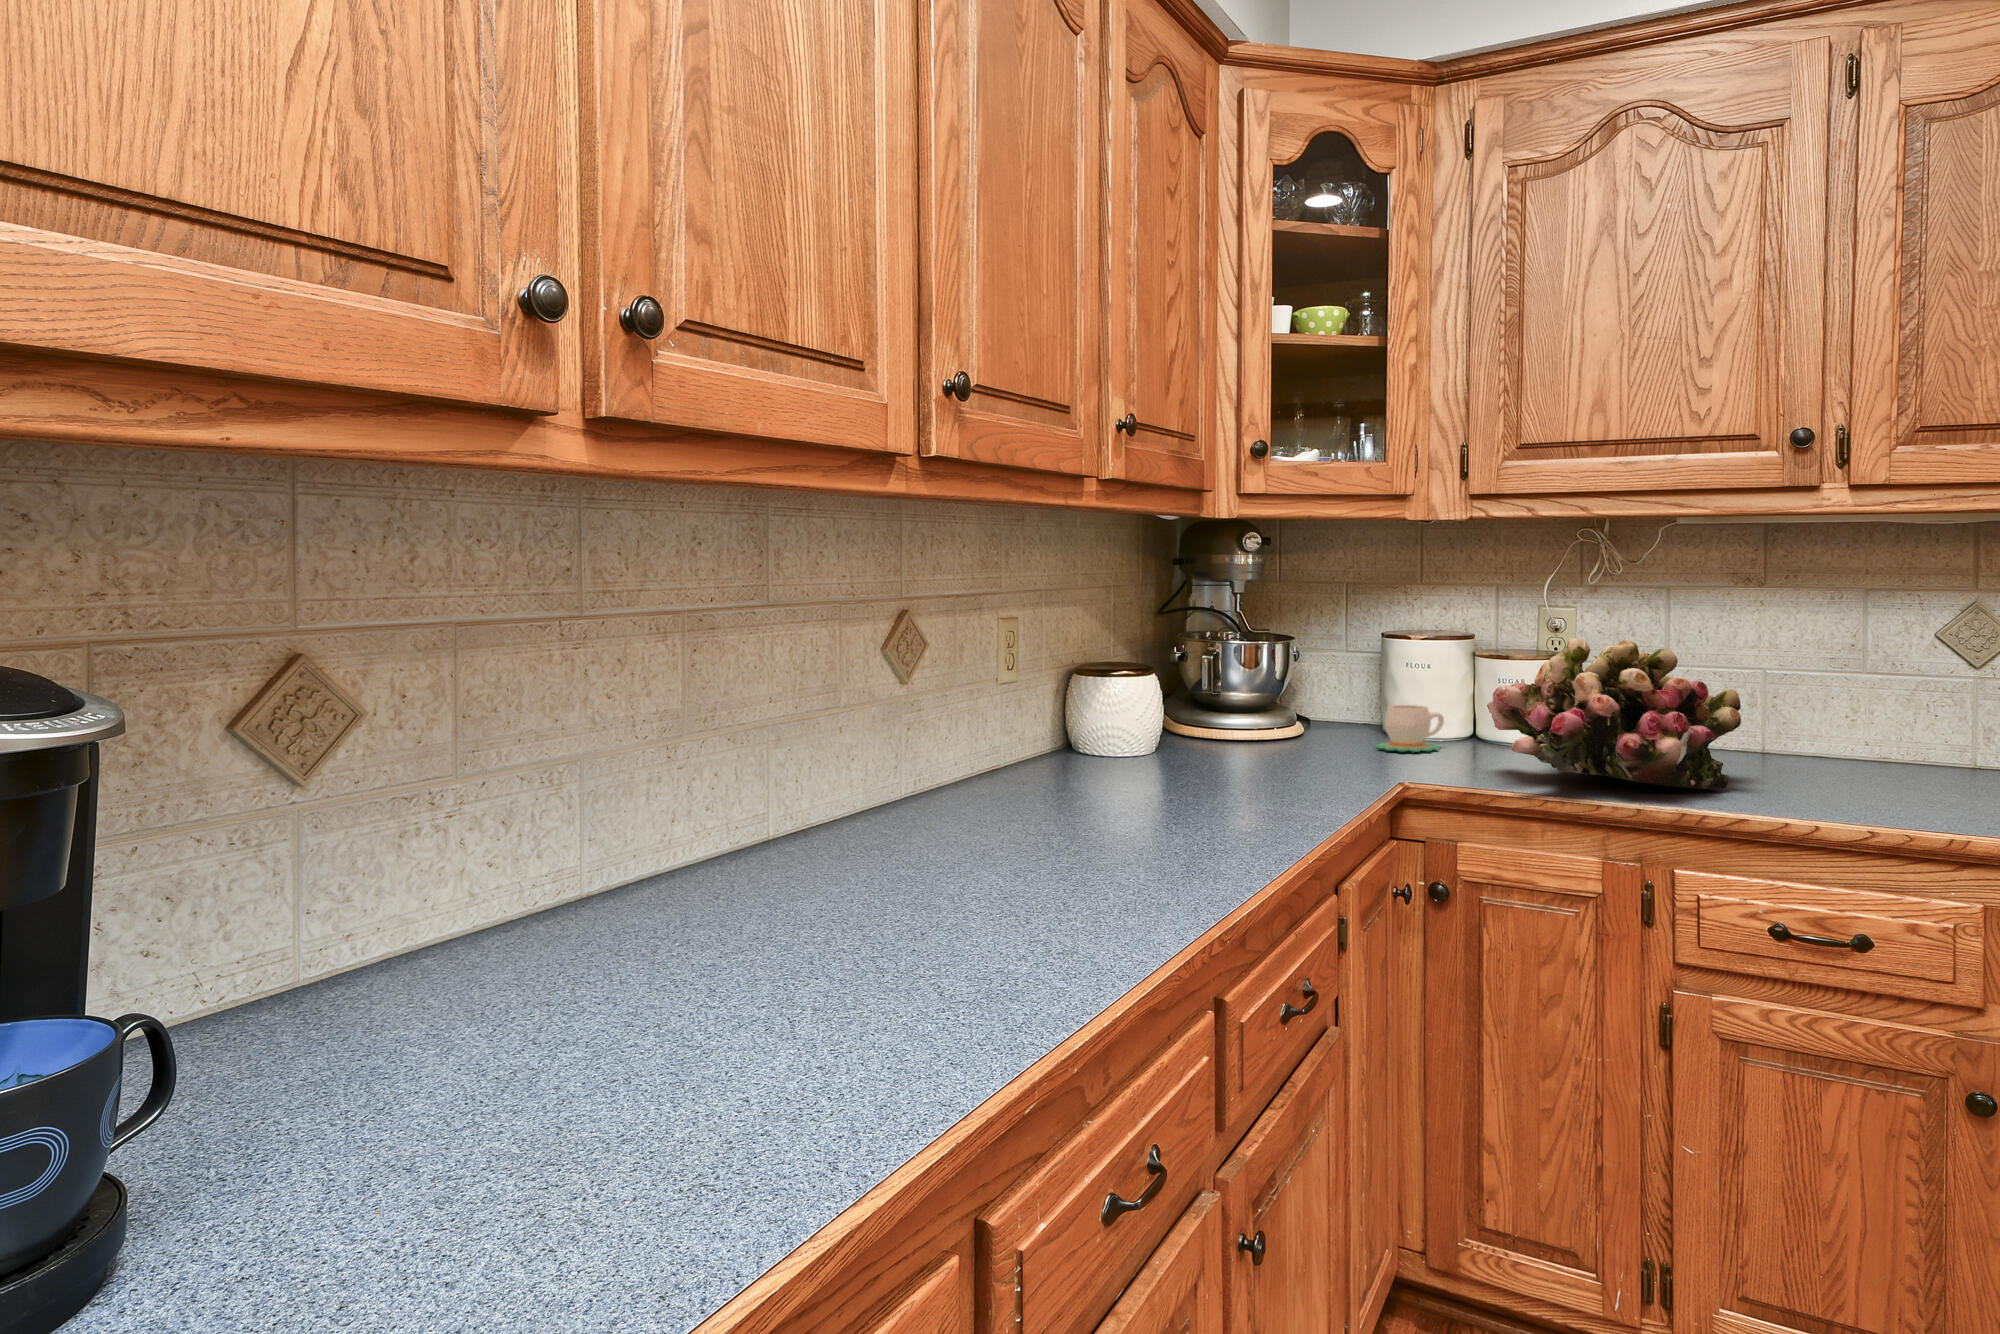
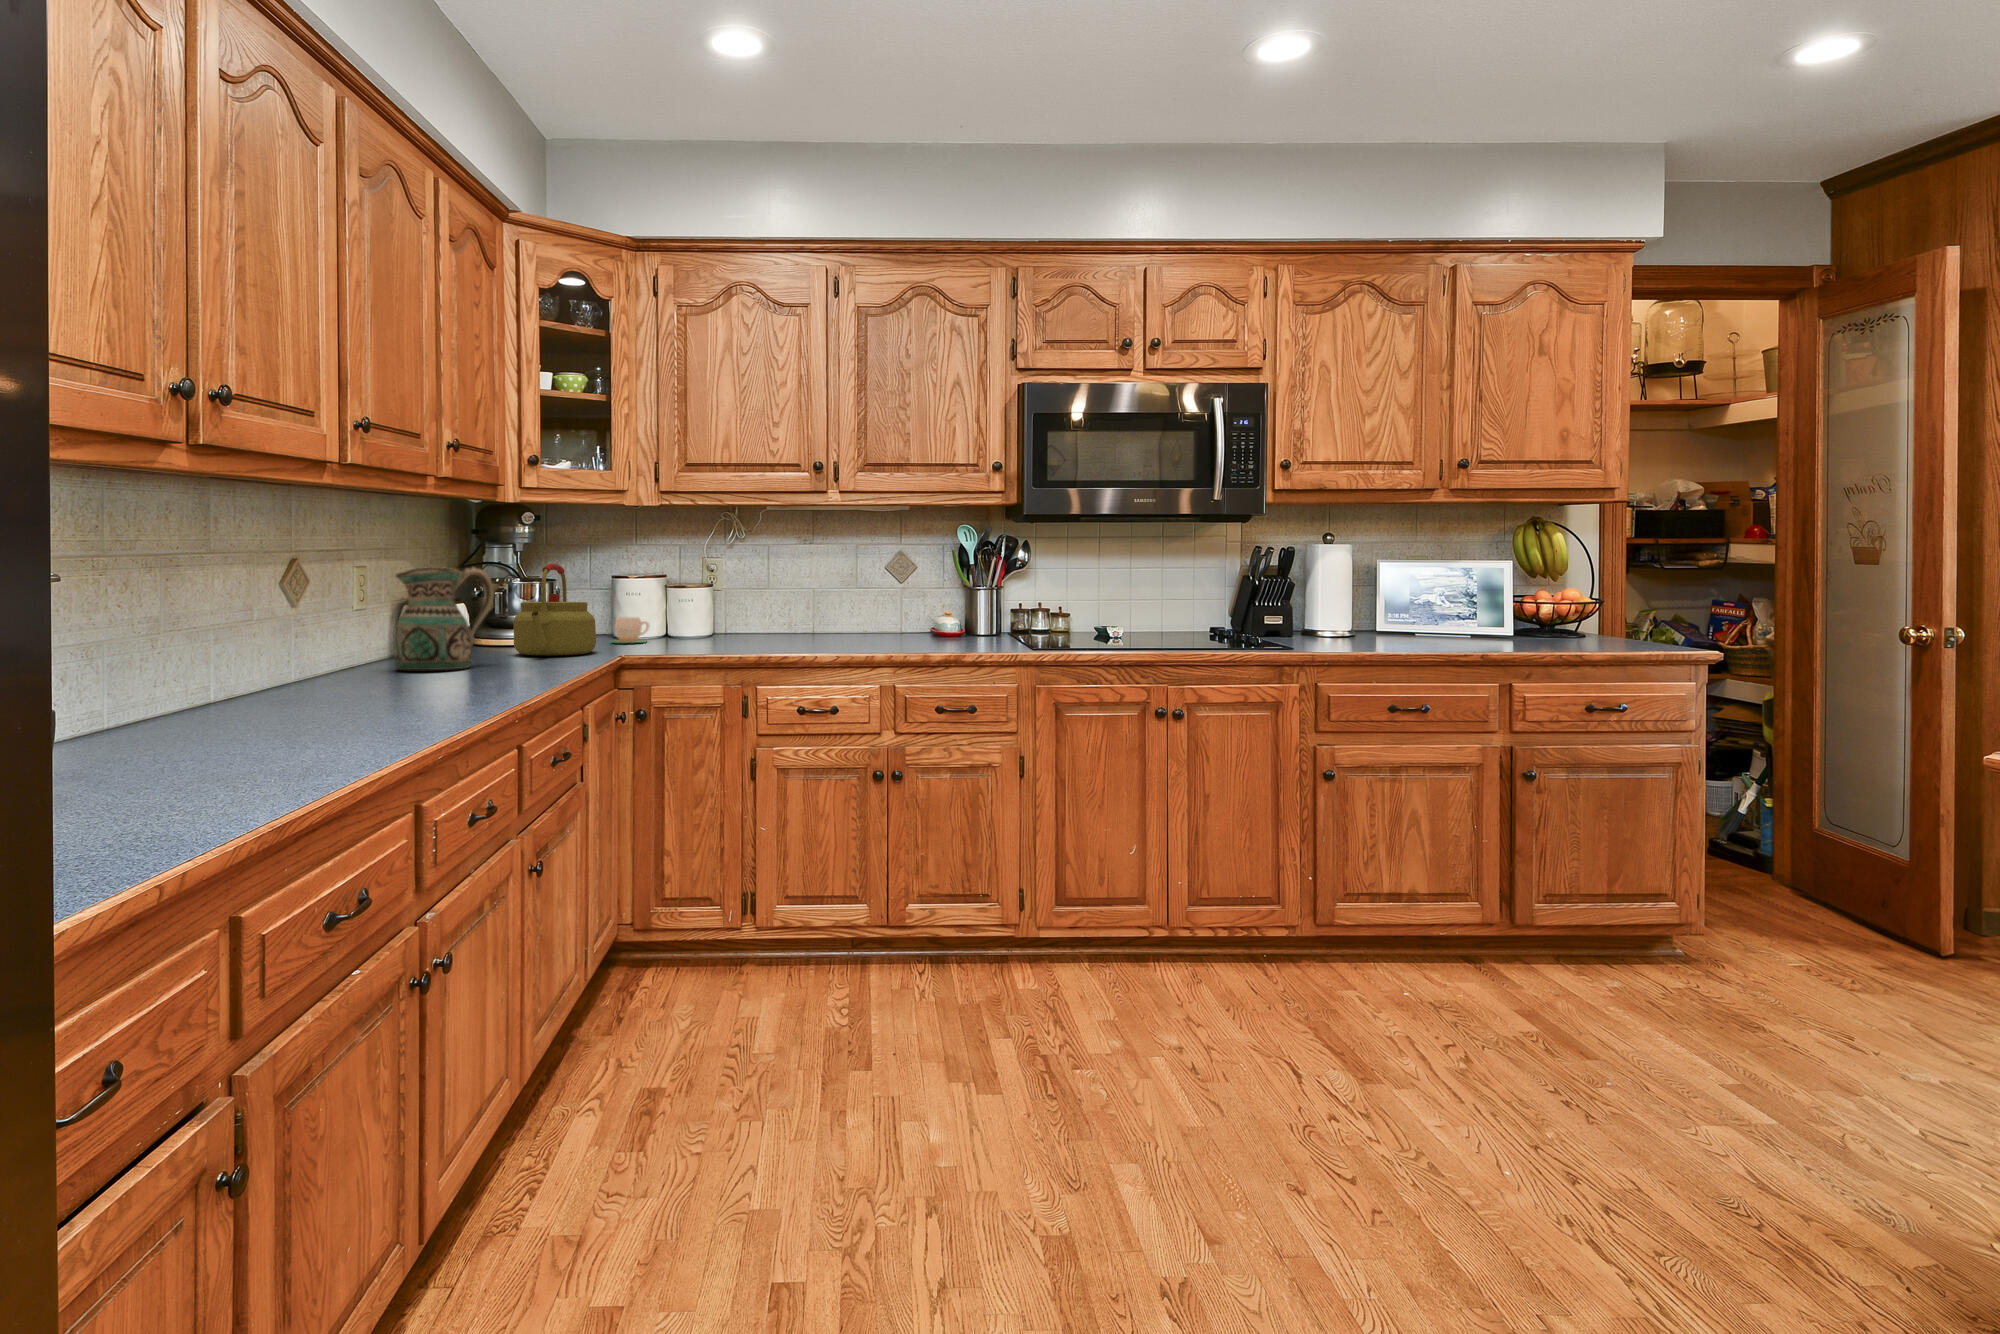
kettle: none [1224,625,1359,784] -> present [513,564,596,656]
flower arrangement: present [1487,638,1741,789] -> none [668,574,791,649]
ceramic pitcher: none [1034,640,1190,822] -> present [395,567,494,670]

